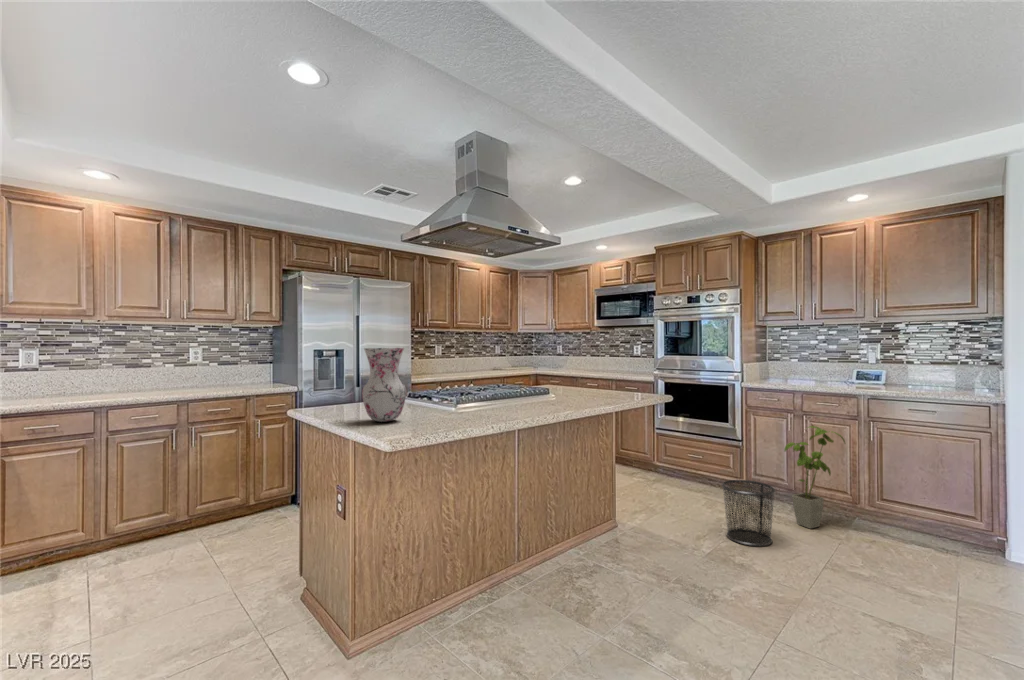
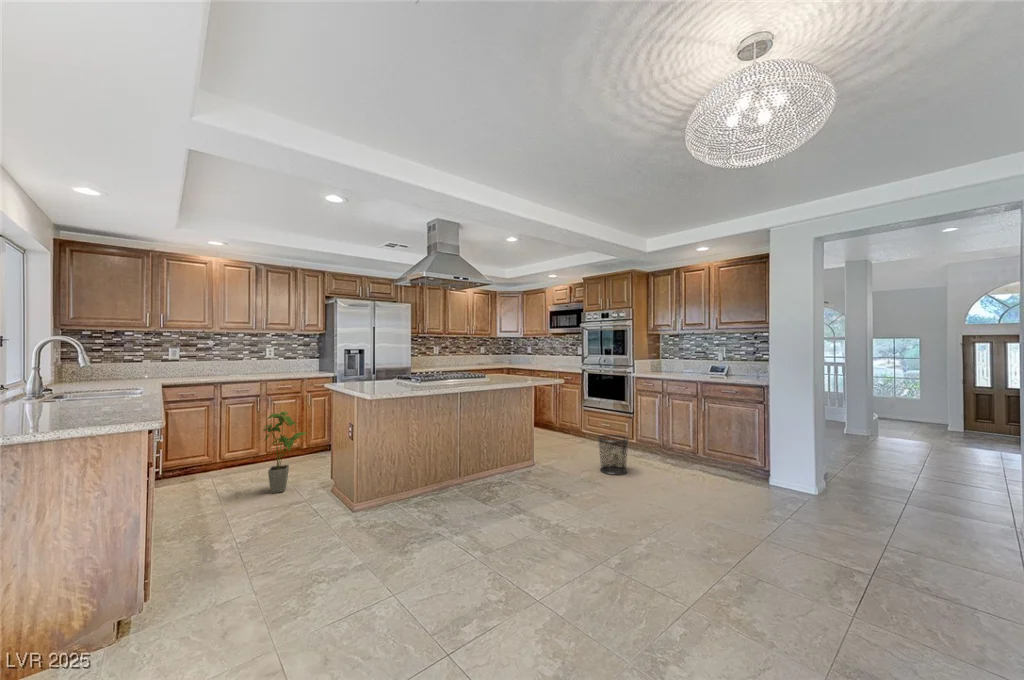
vase: present [362,348,406,422] -> none [360,349,385,389]
house plant: present [784,426,845,528] -> present [263,412,307,493]

